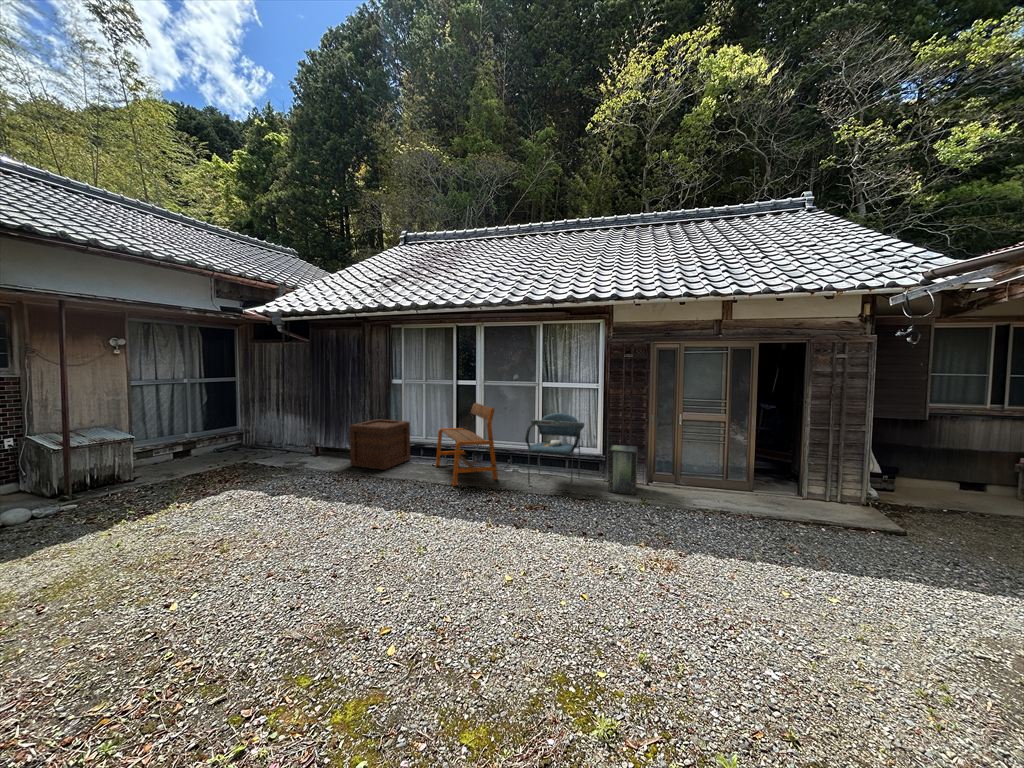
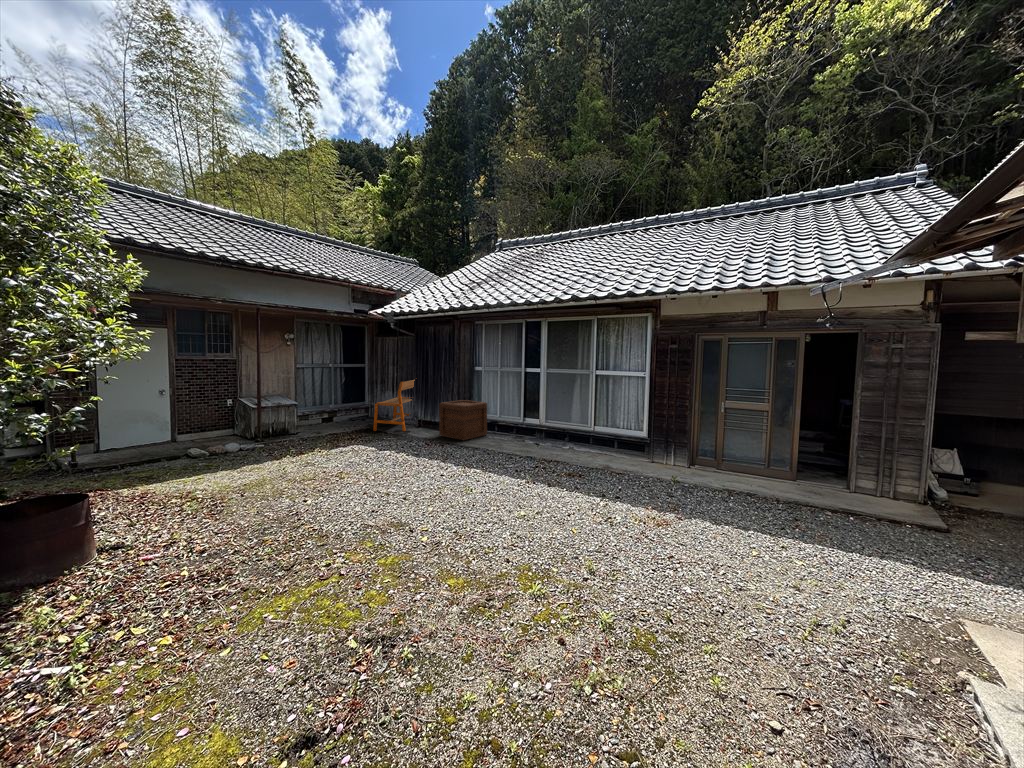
bench: present [436,403,497,486] -> present [373,380,415,431]
chair: present [525,413,584,488] -> none [574,398,630,466]
storage box: present [609,445,637,495] -> none [646,429,678,475]

